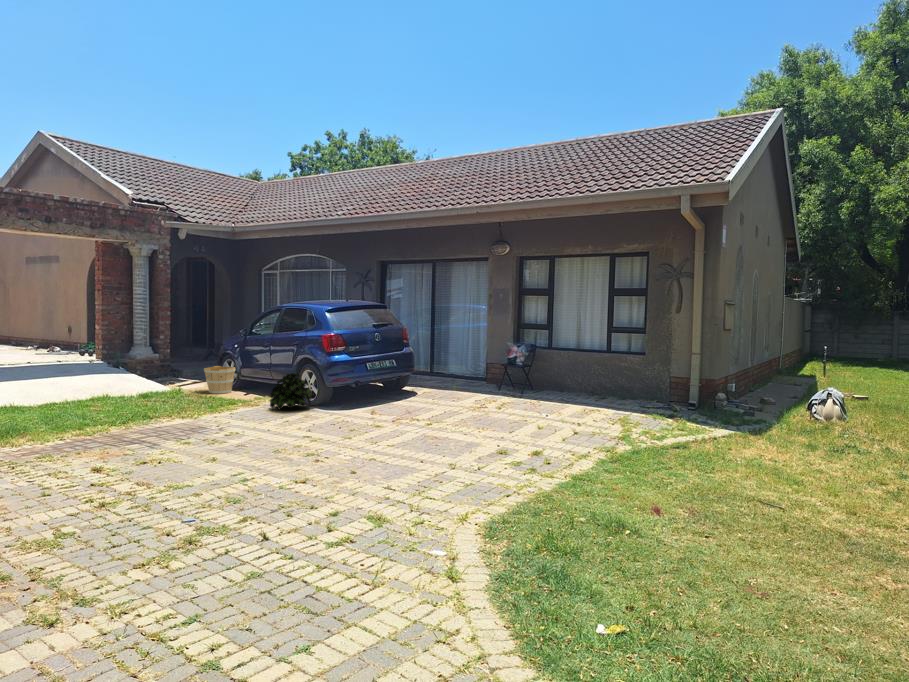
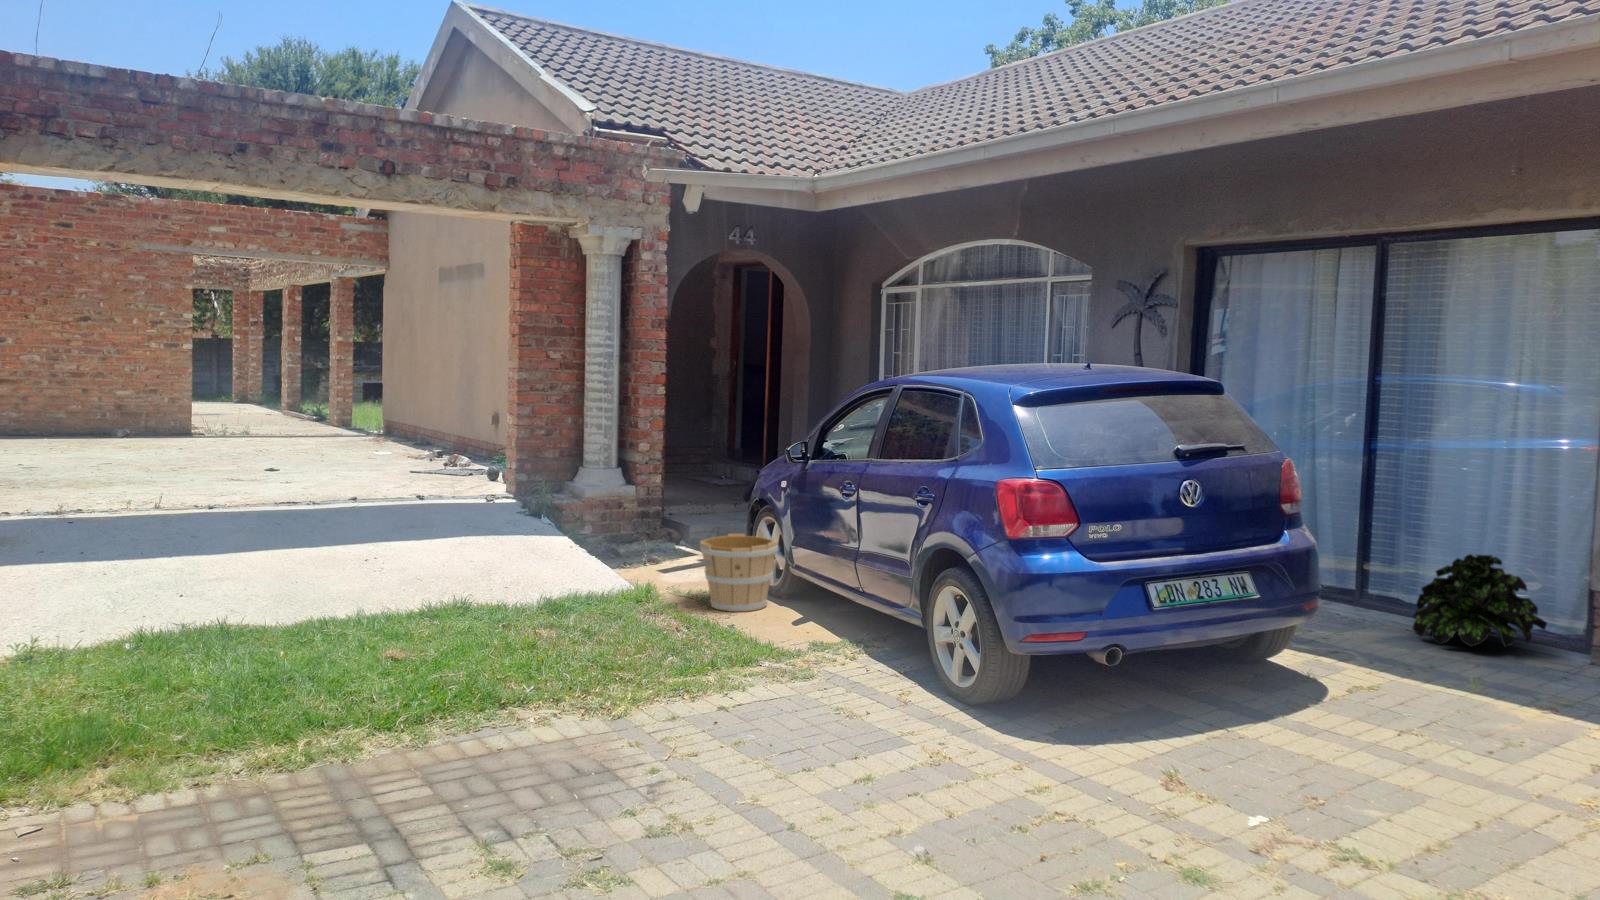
potted plant: present [270,373,315,409] -> present [1412,554,1547,647]

